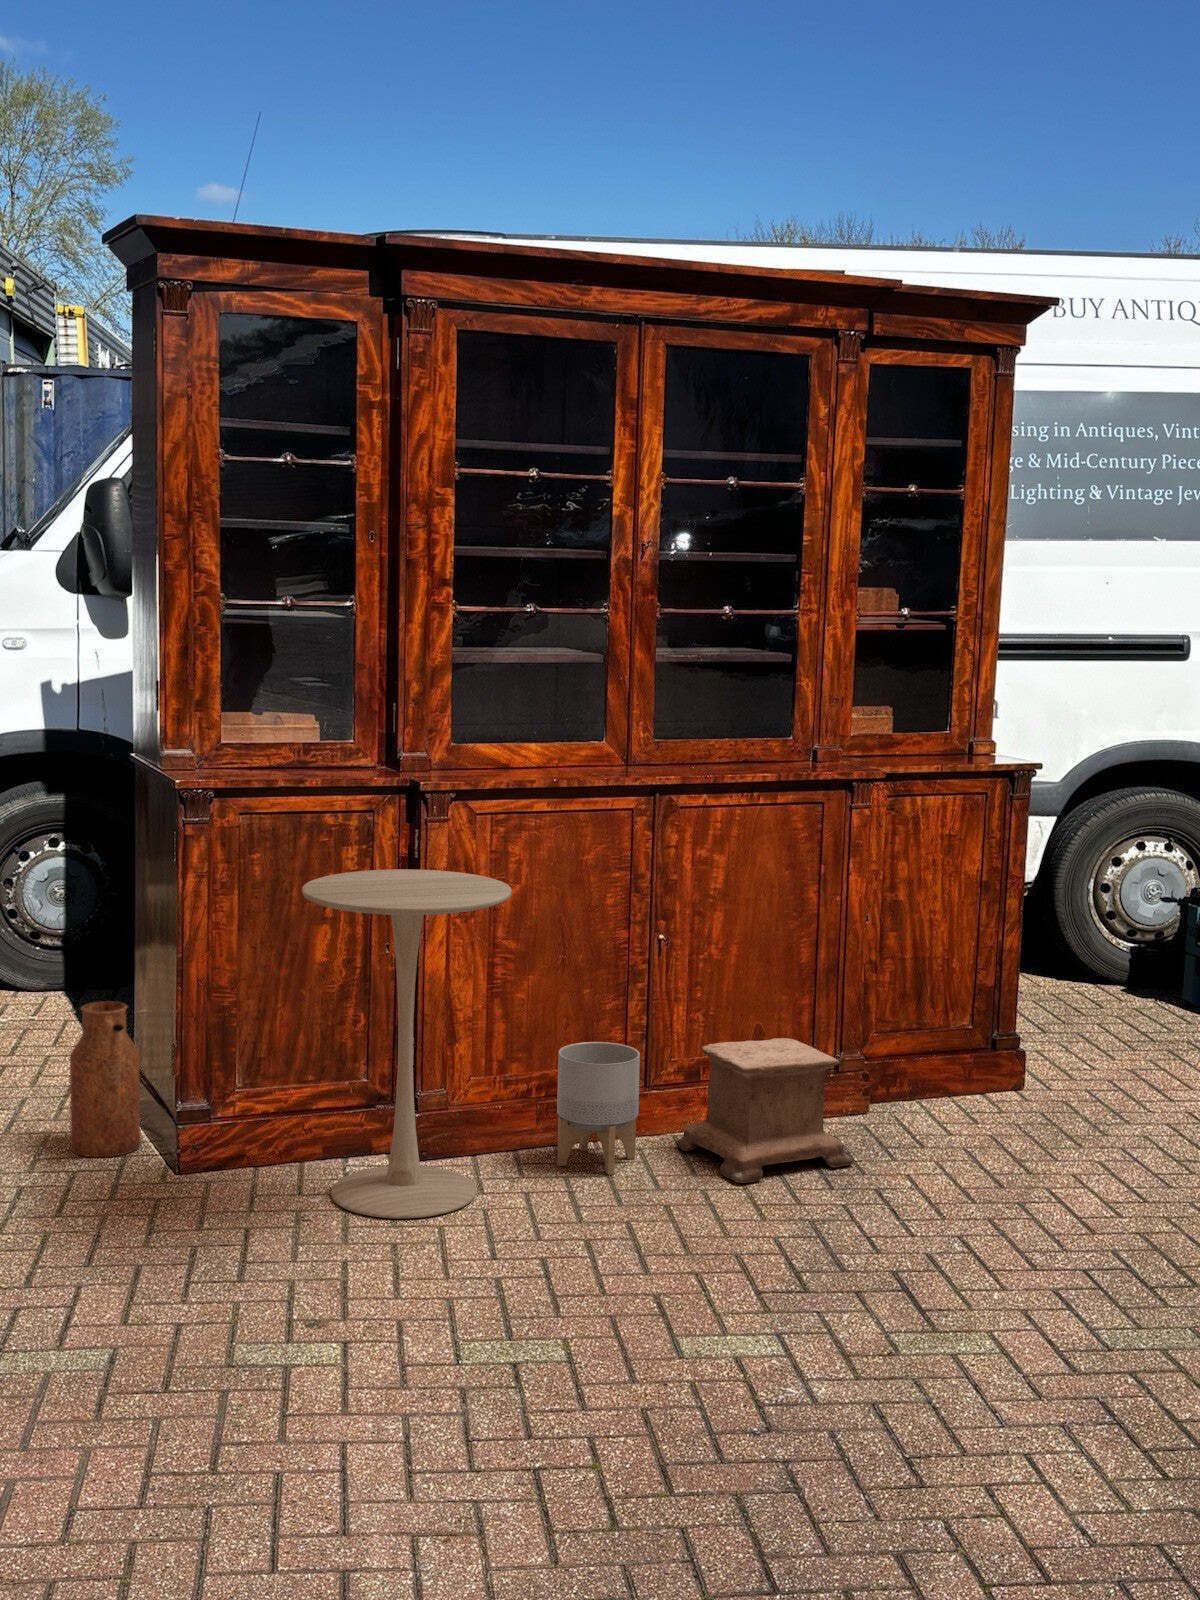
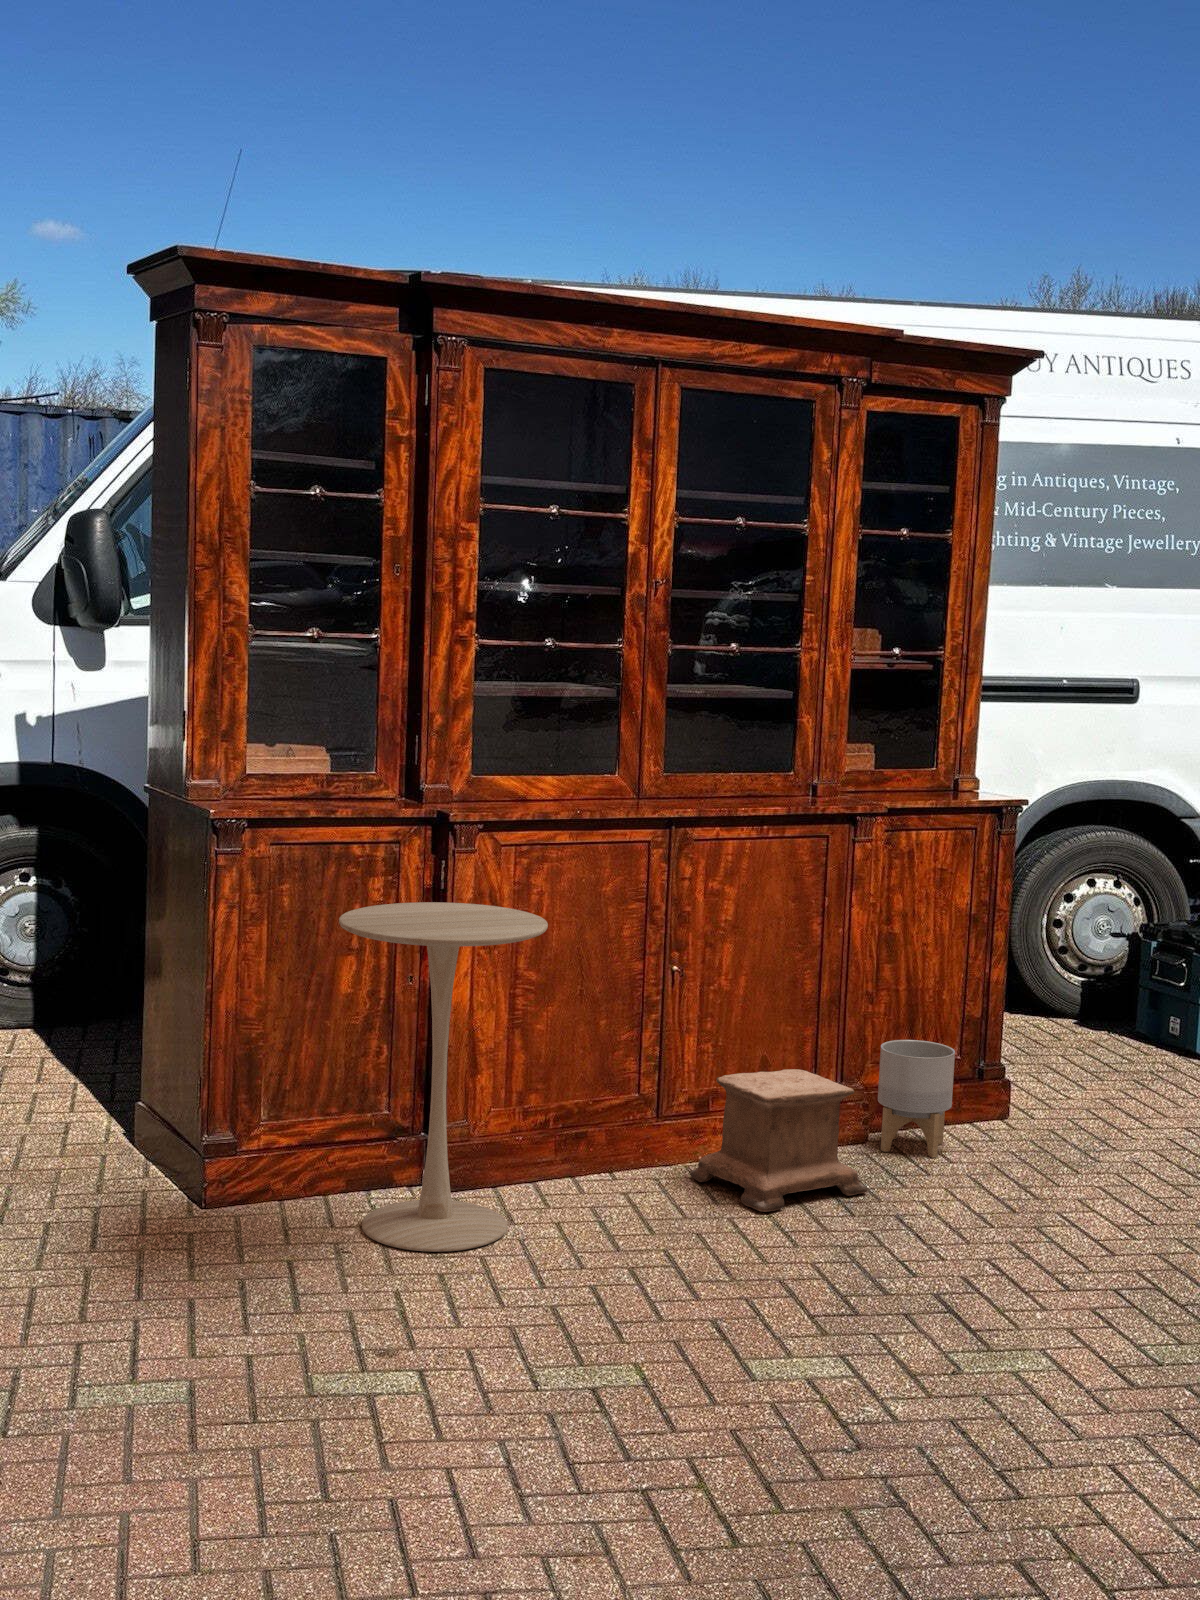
watering can: present [70,1001,141,1157] -> none [83,1038,154,1197]
planter: present [557,1042,640,1175] -> present [878,1040,955,1158]

